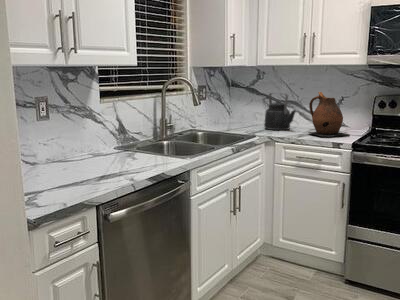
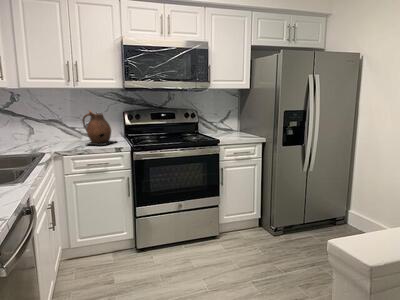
kettle: present [264,93,296,130] -> none [35,113,69,147]

